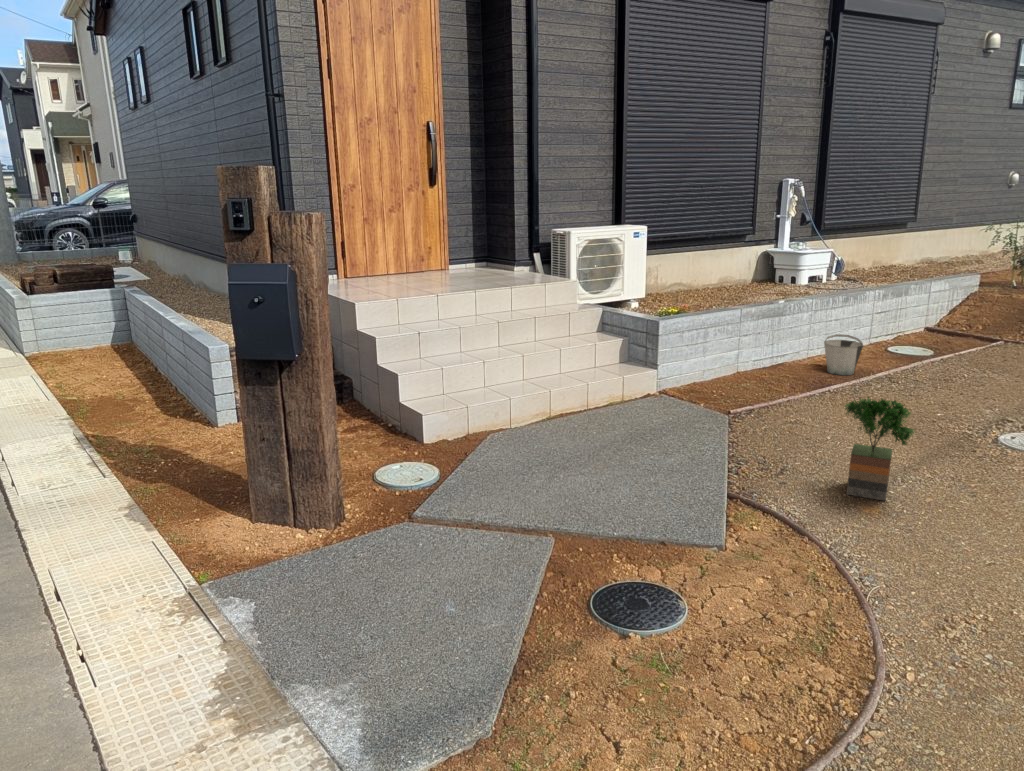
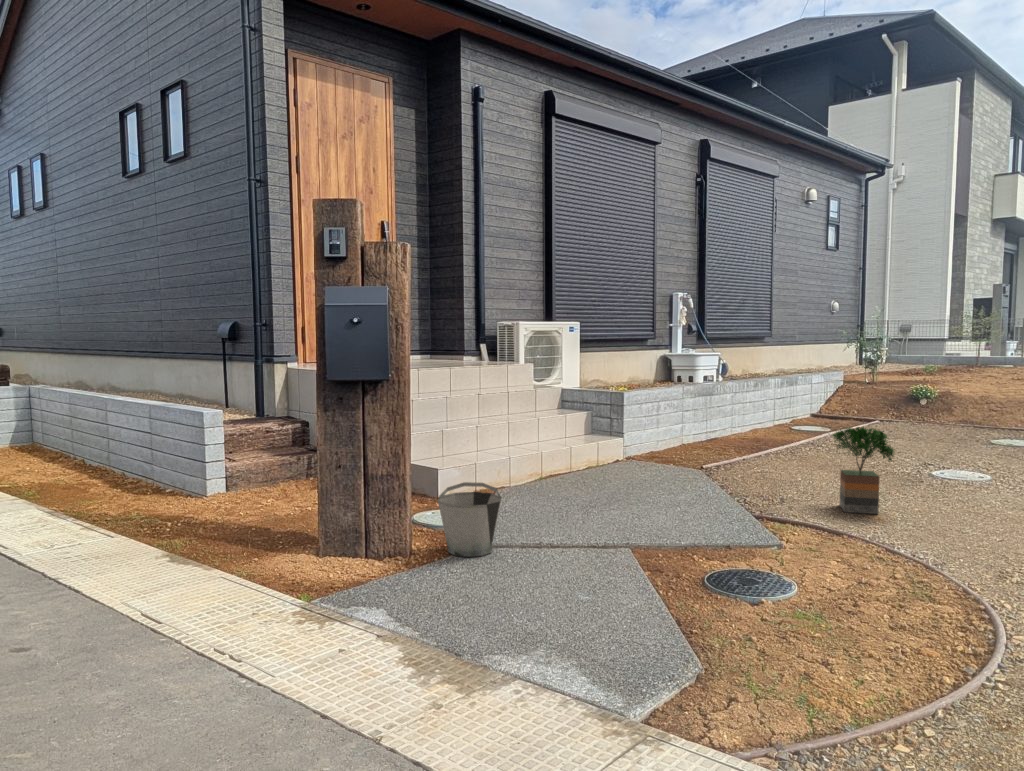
bucket: present [824,334,863,375] -> present [438,482,501,557]

